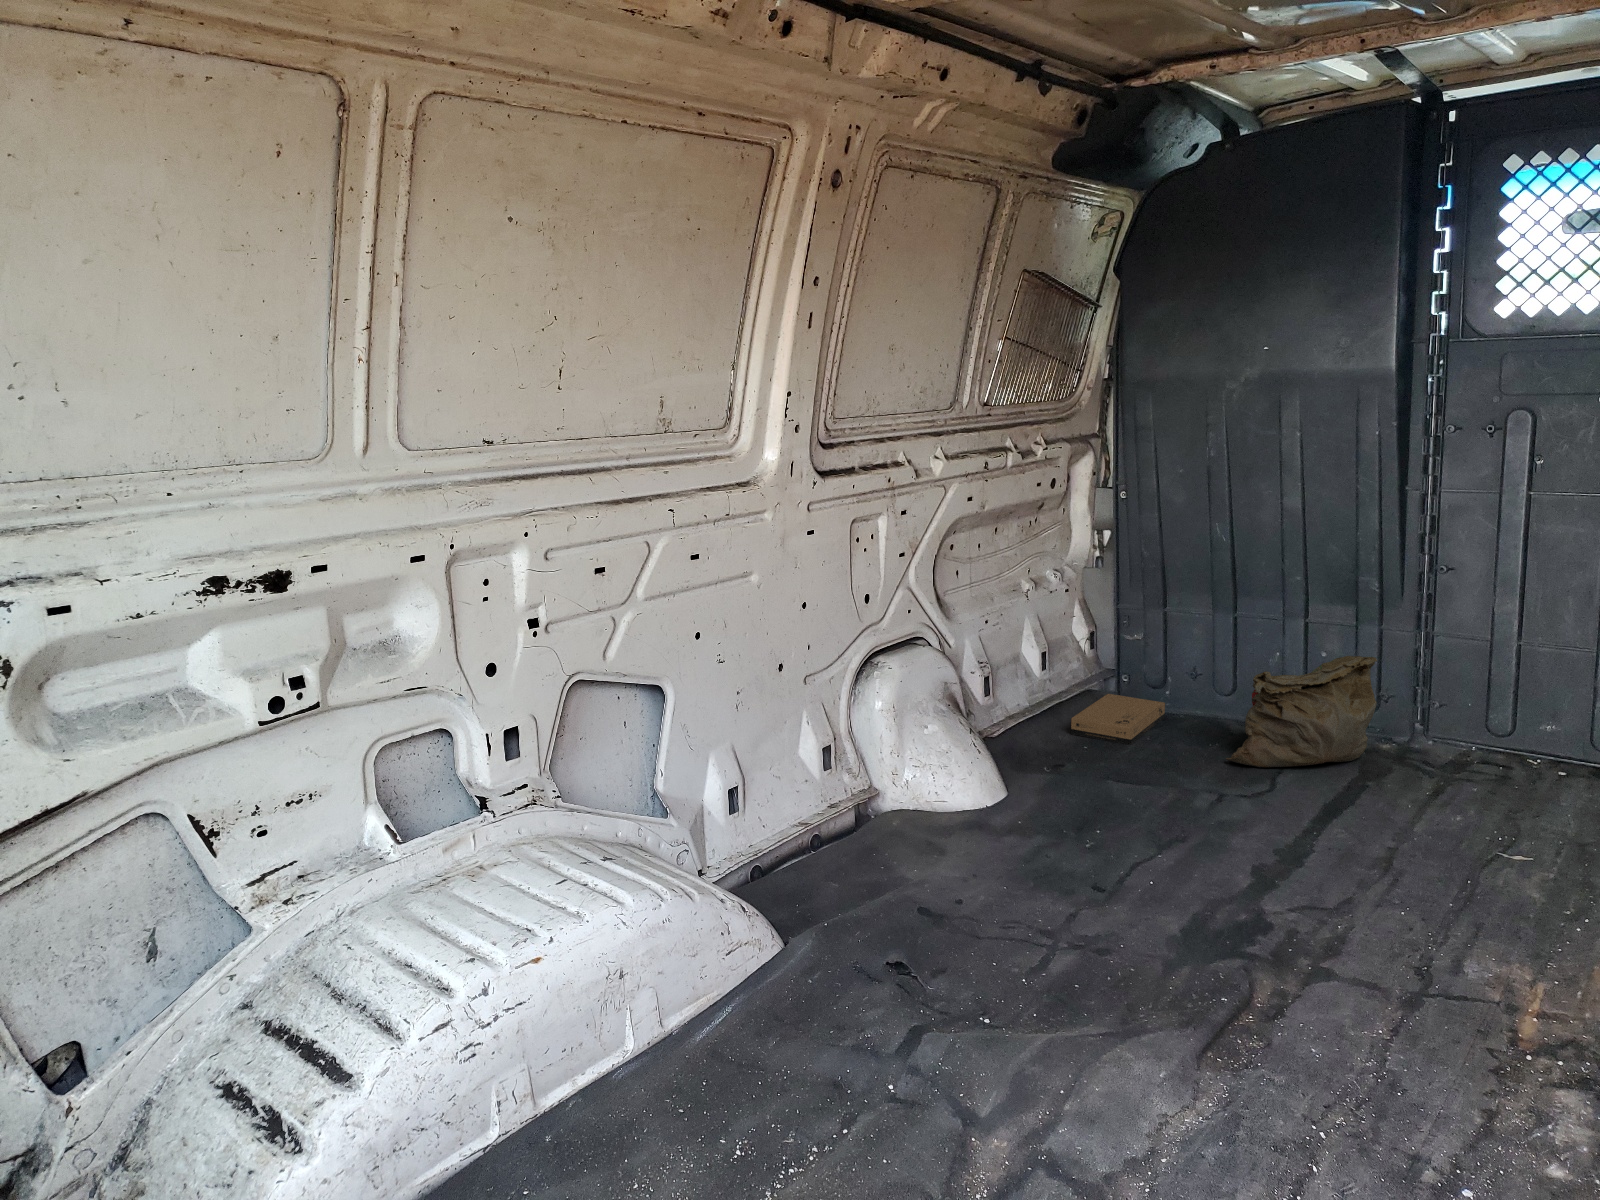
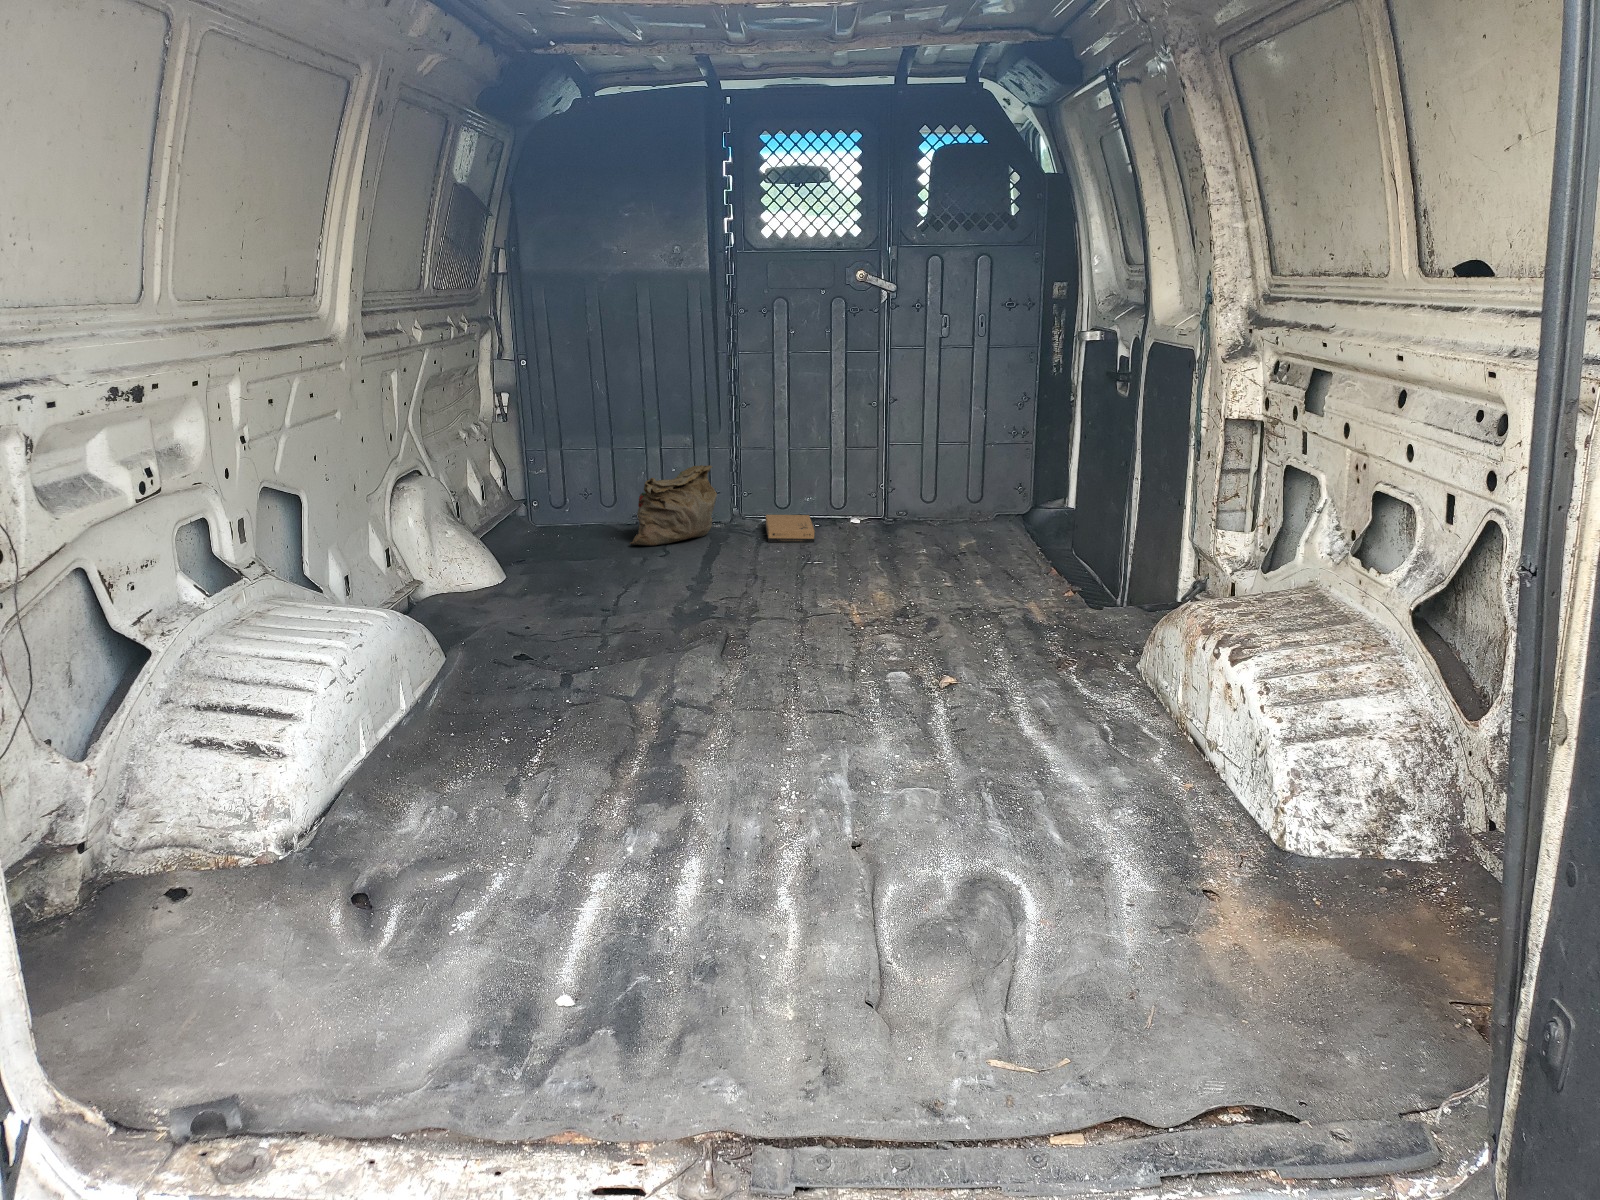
cardboard box: present [1071,694,1165,745] -> present [766,515,815,543]

